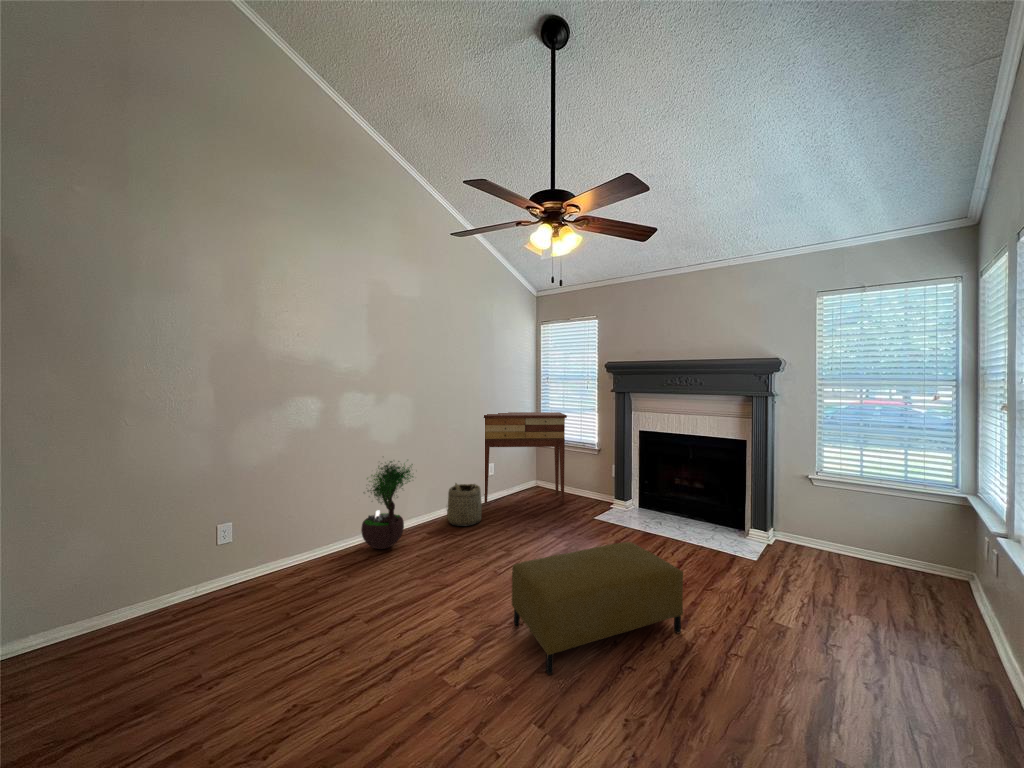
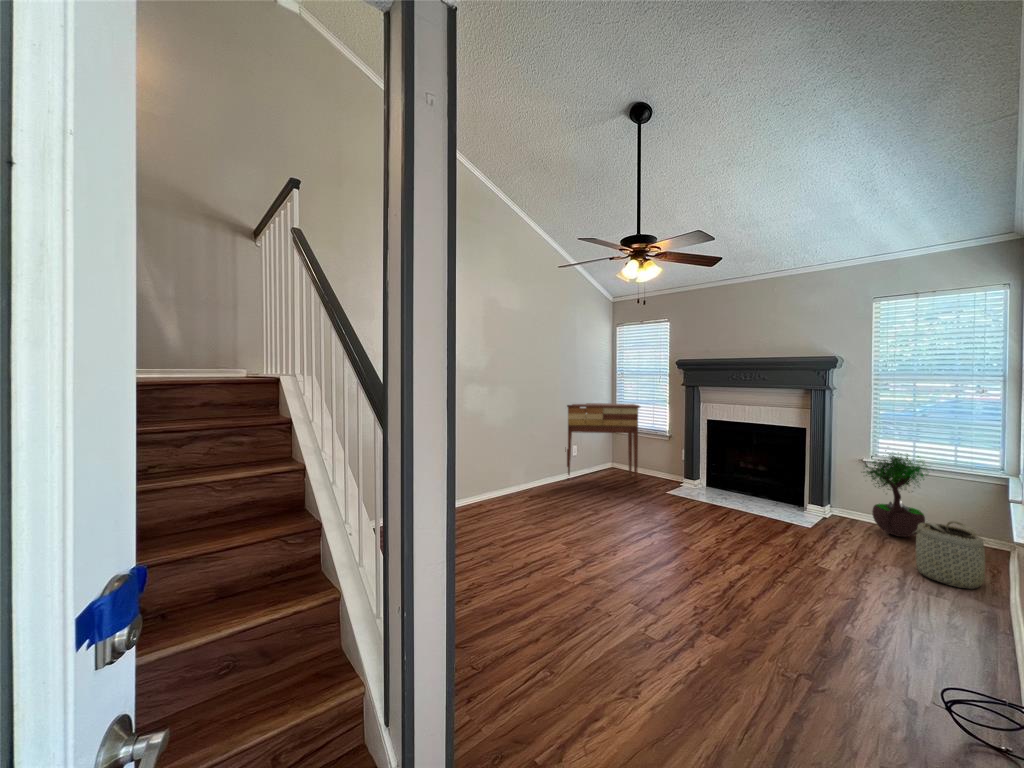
potted tree: present [361,461,413,549] -> present [863,454,925,537]
basket: present [447,483,482,526] -> present [915,521,985,589]
ottoman: present [512,542,683,675] -> none [605,501,740,580]

